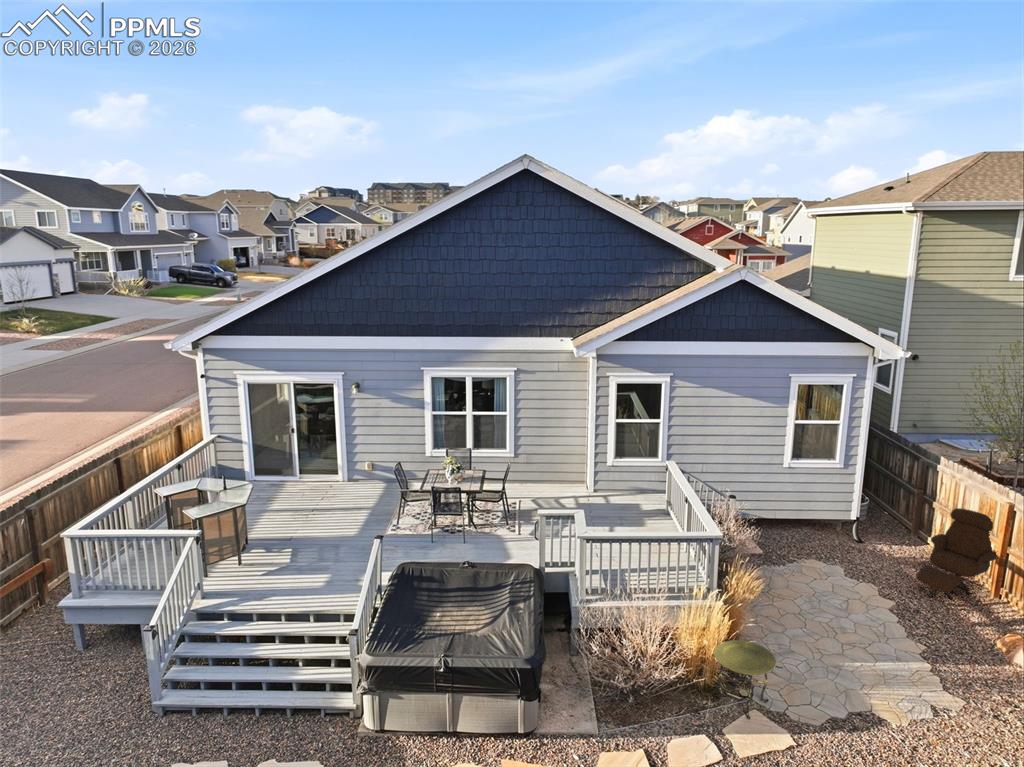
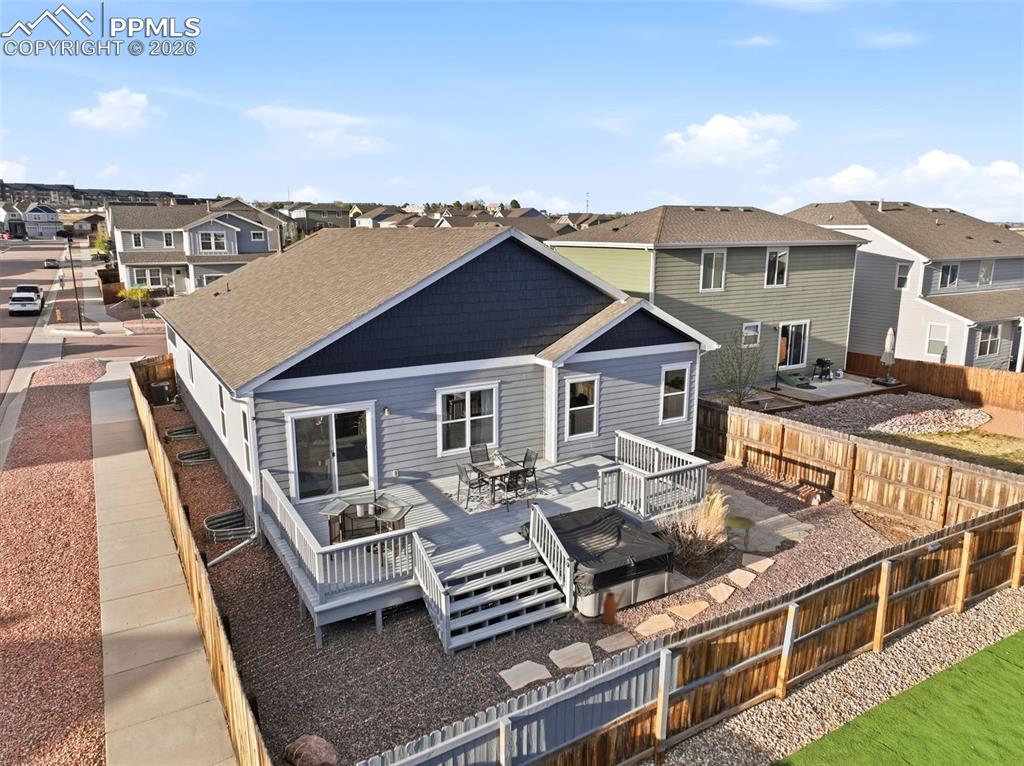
lounge chair: present [917,508,997,600] -> none [741,434,775,484]
watering can: none [371,701,417,754] -> present [602,590,625,624]

